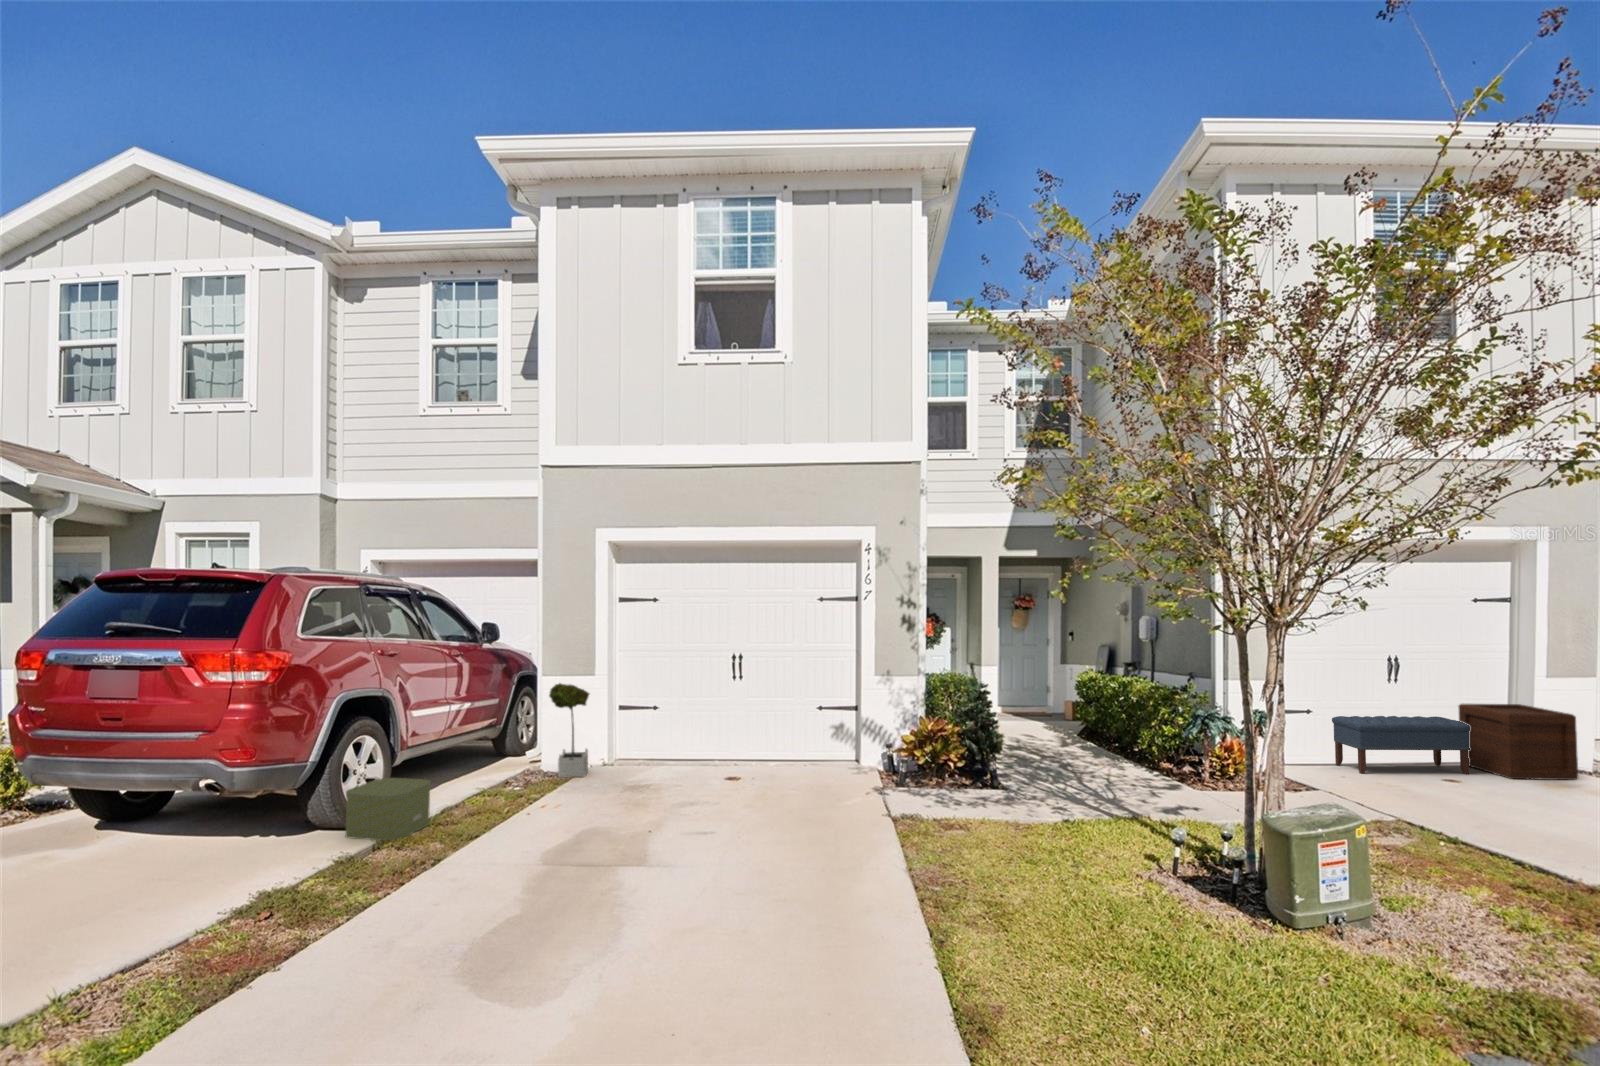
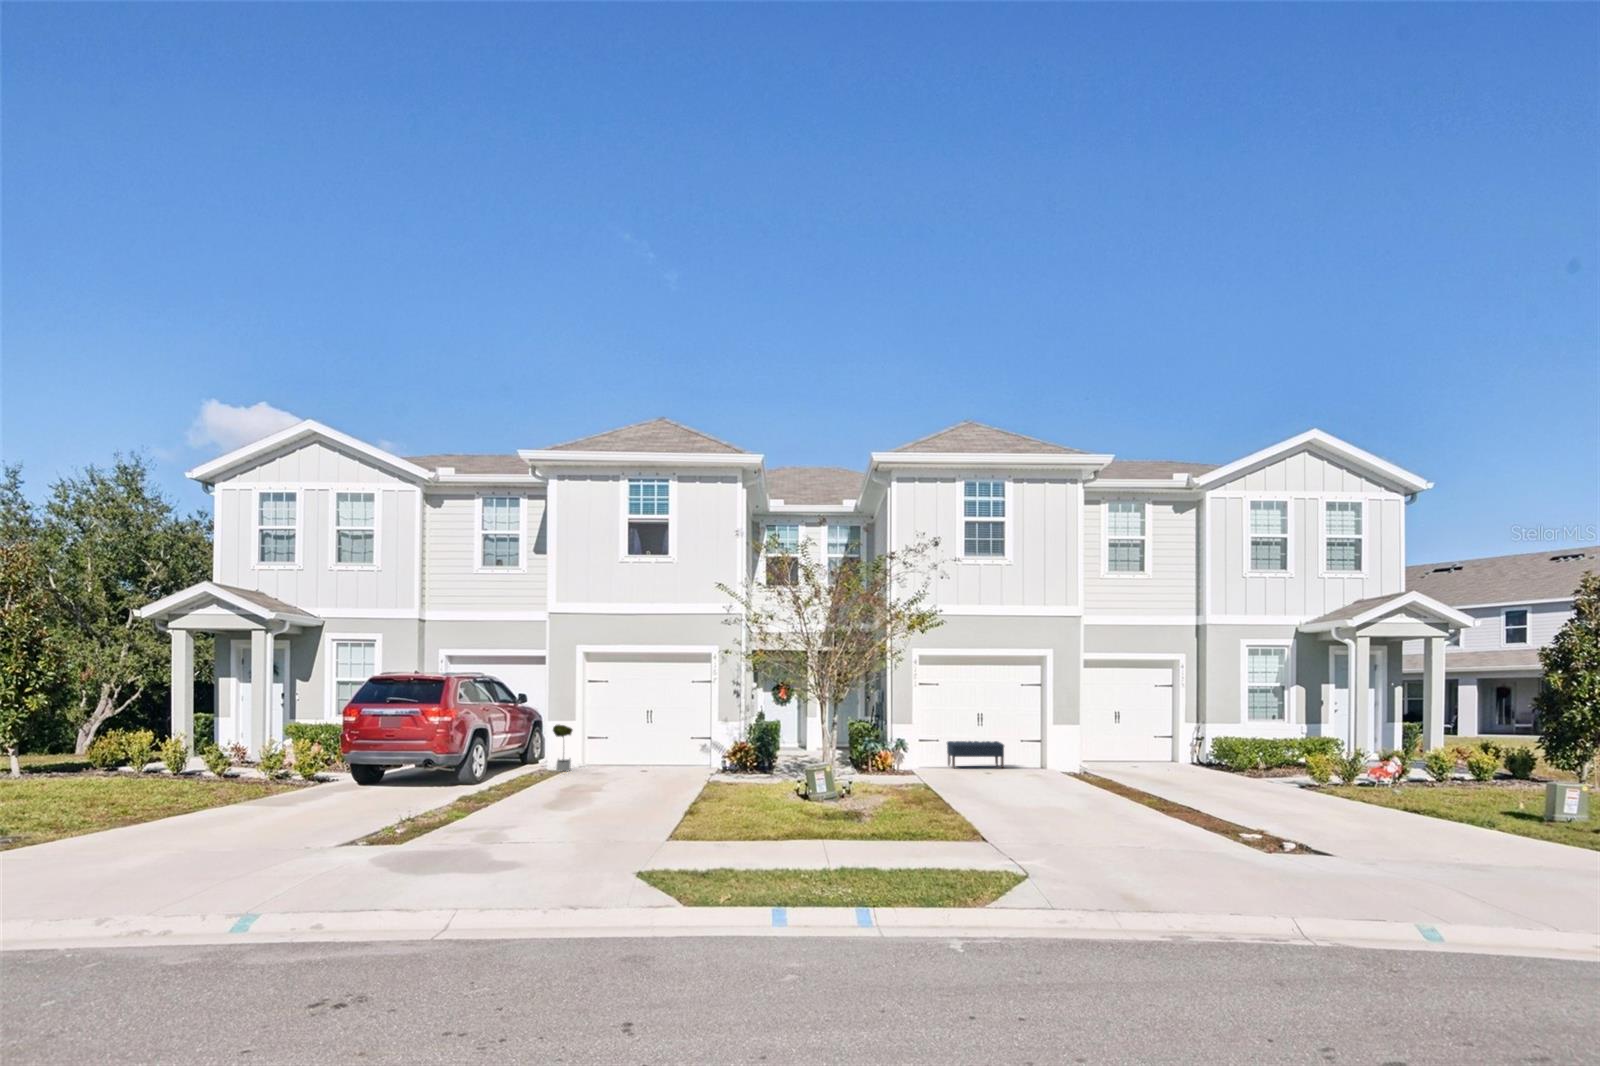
wooden crate: present [1458,704,1578,780] -> none [1008,735,1049,770]
storage box: present [345,778,431,840] -> none [472,766,508,790]

